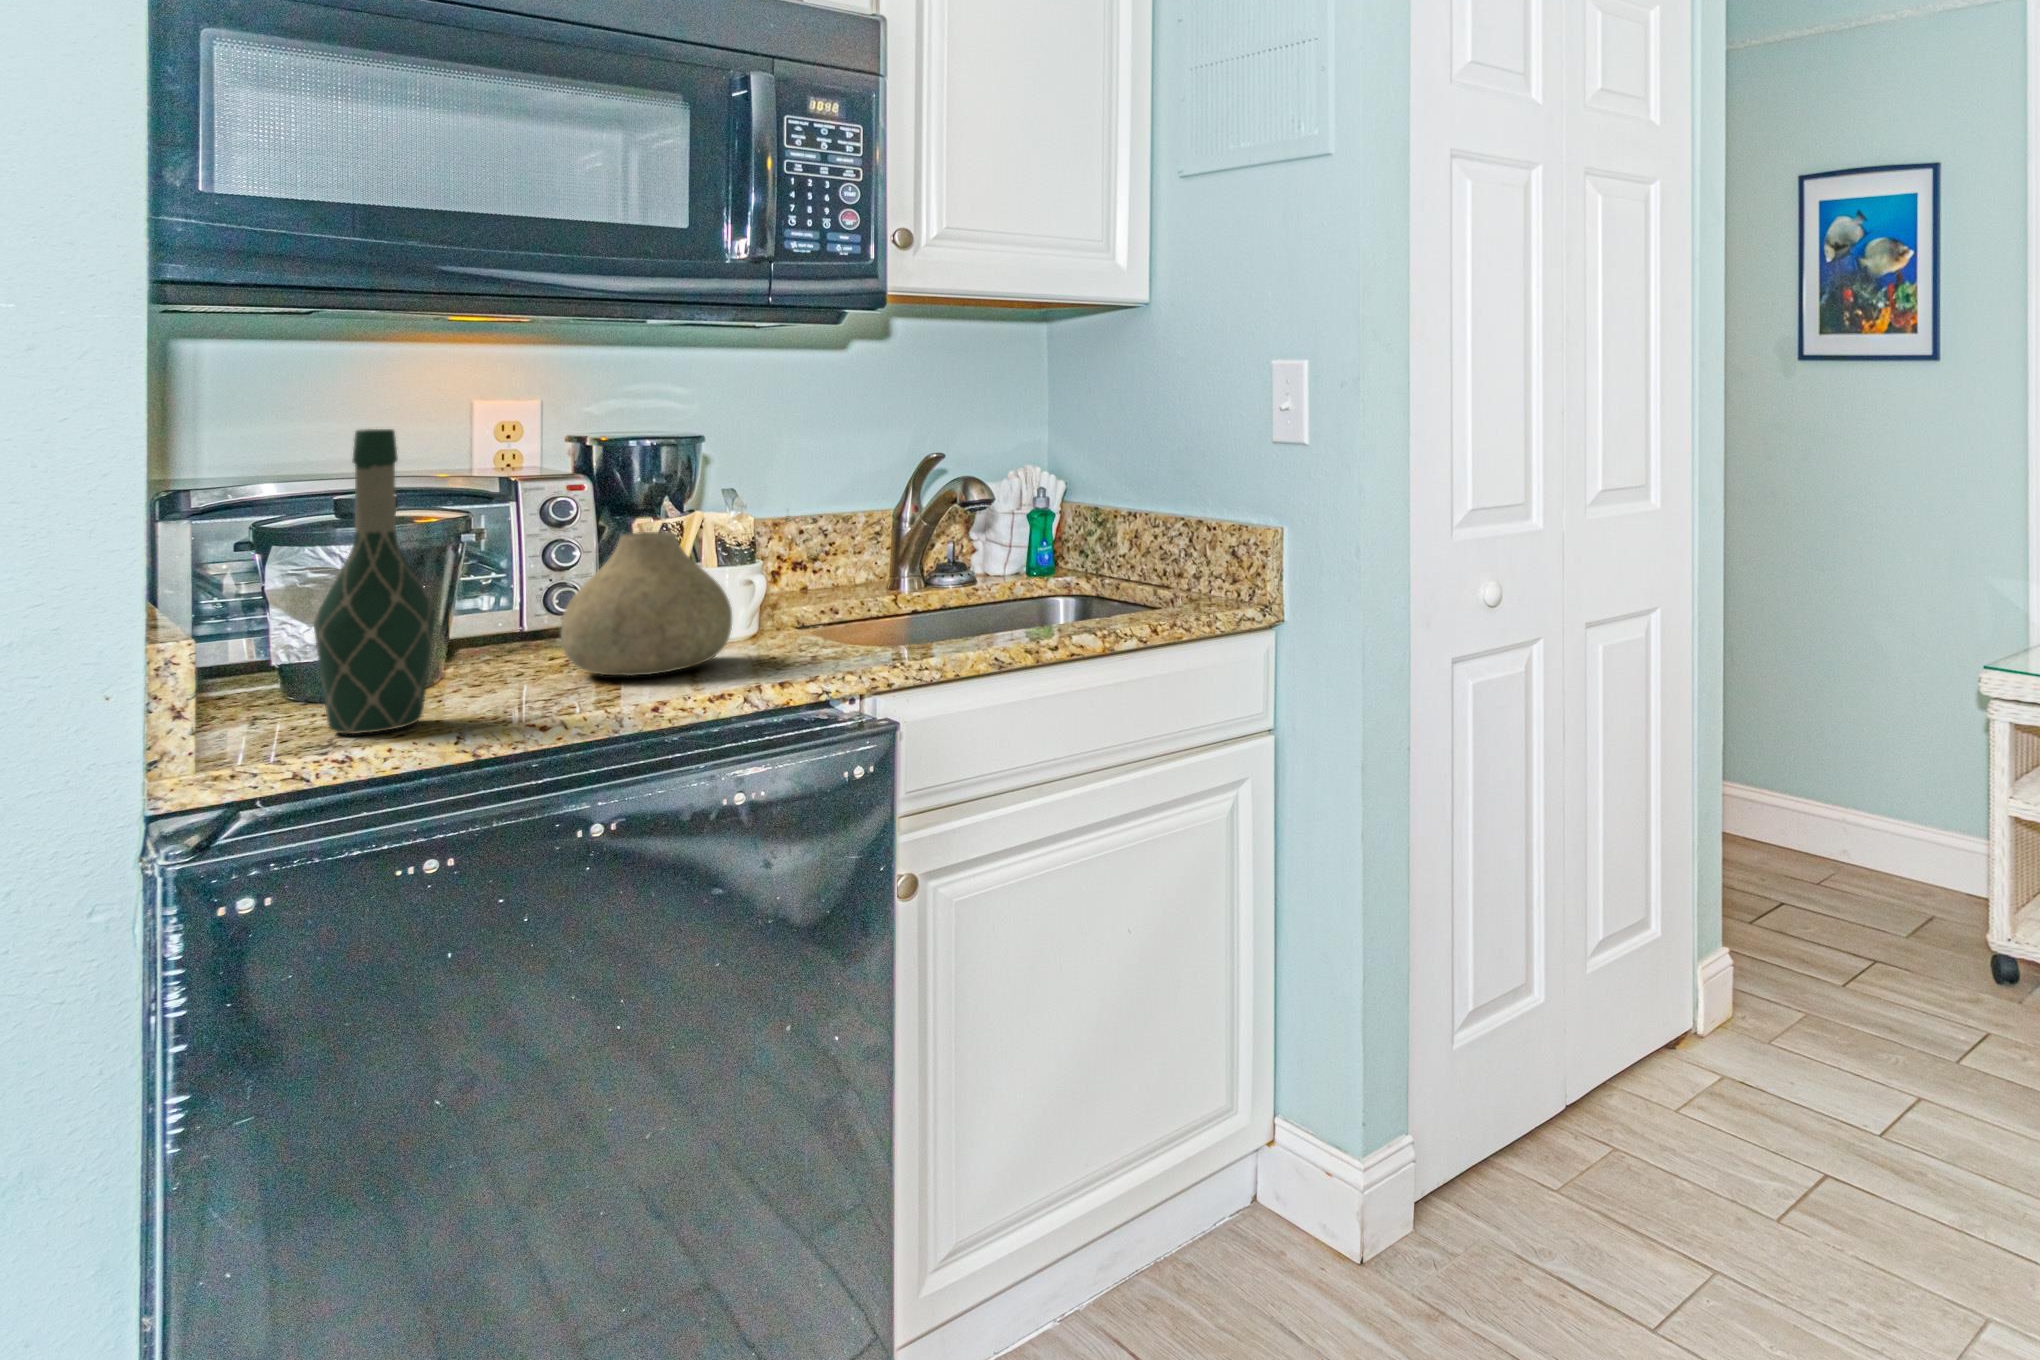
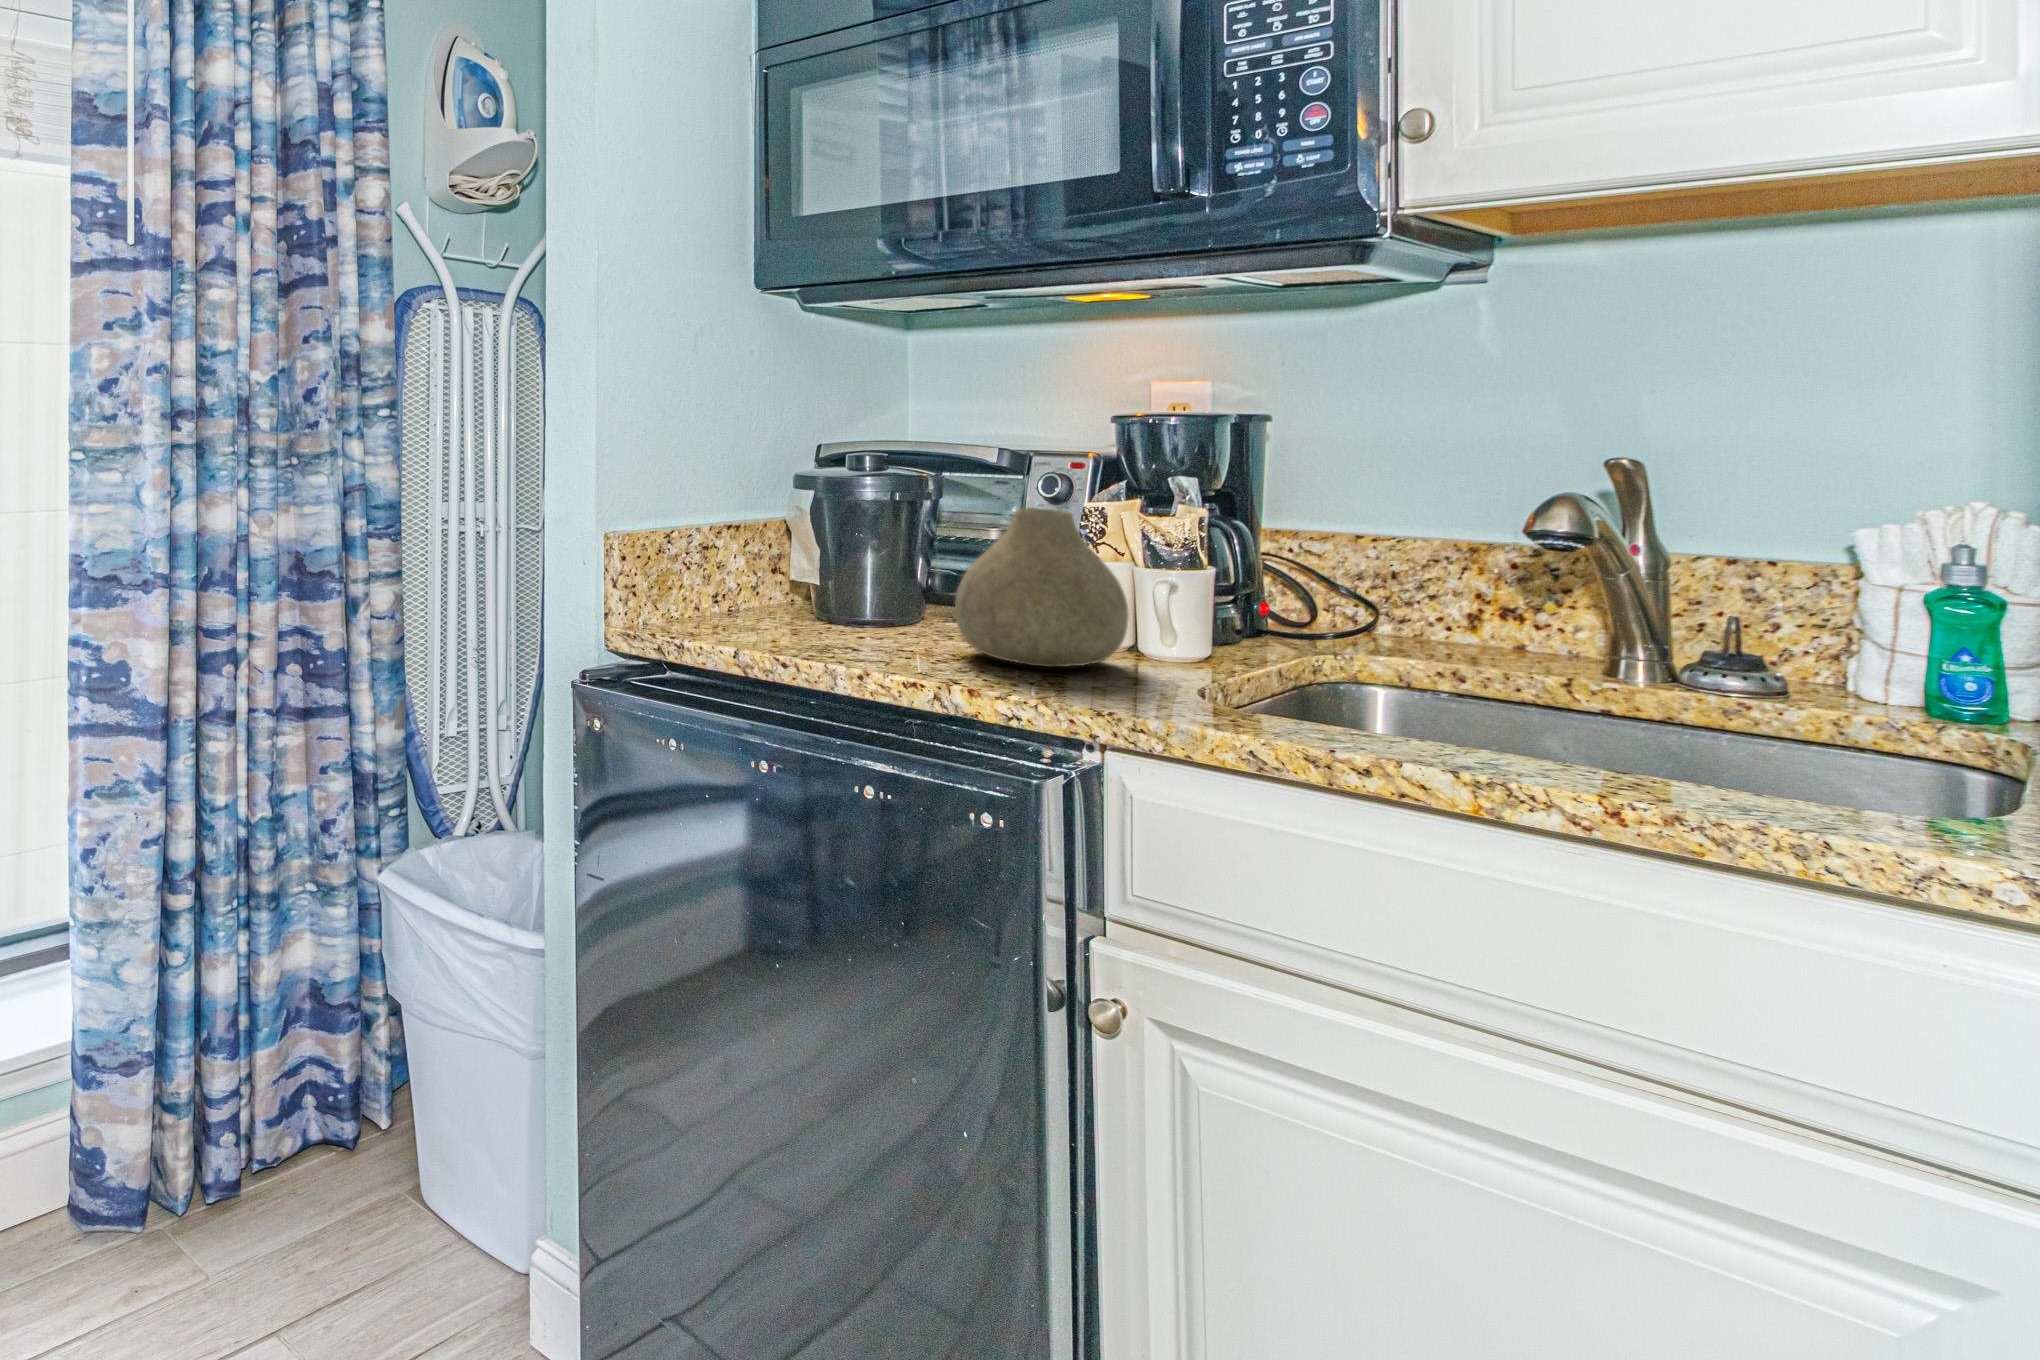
wine bottle: present [314,429,435,734] -> none [716,379,799,637]

